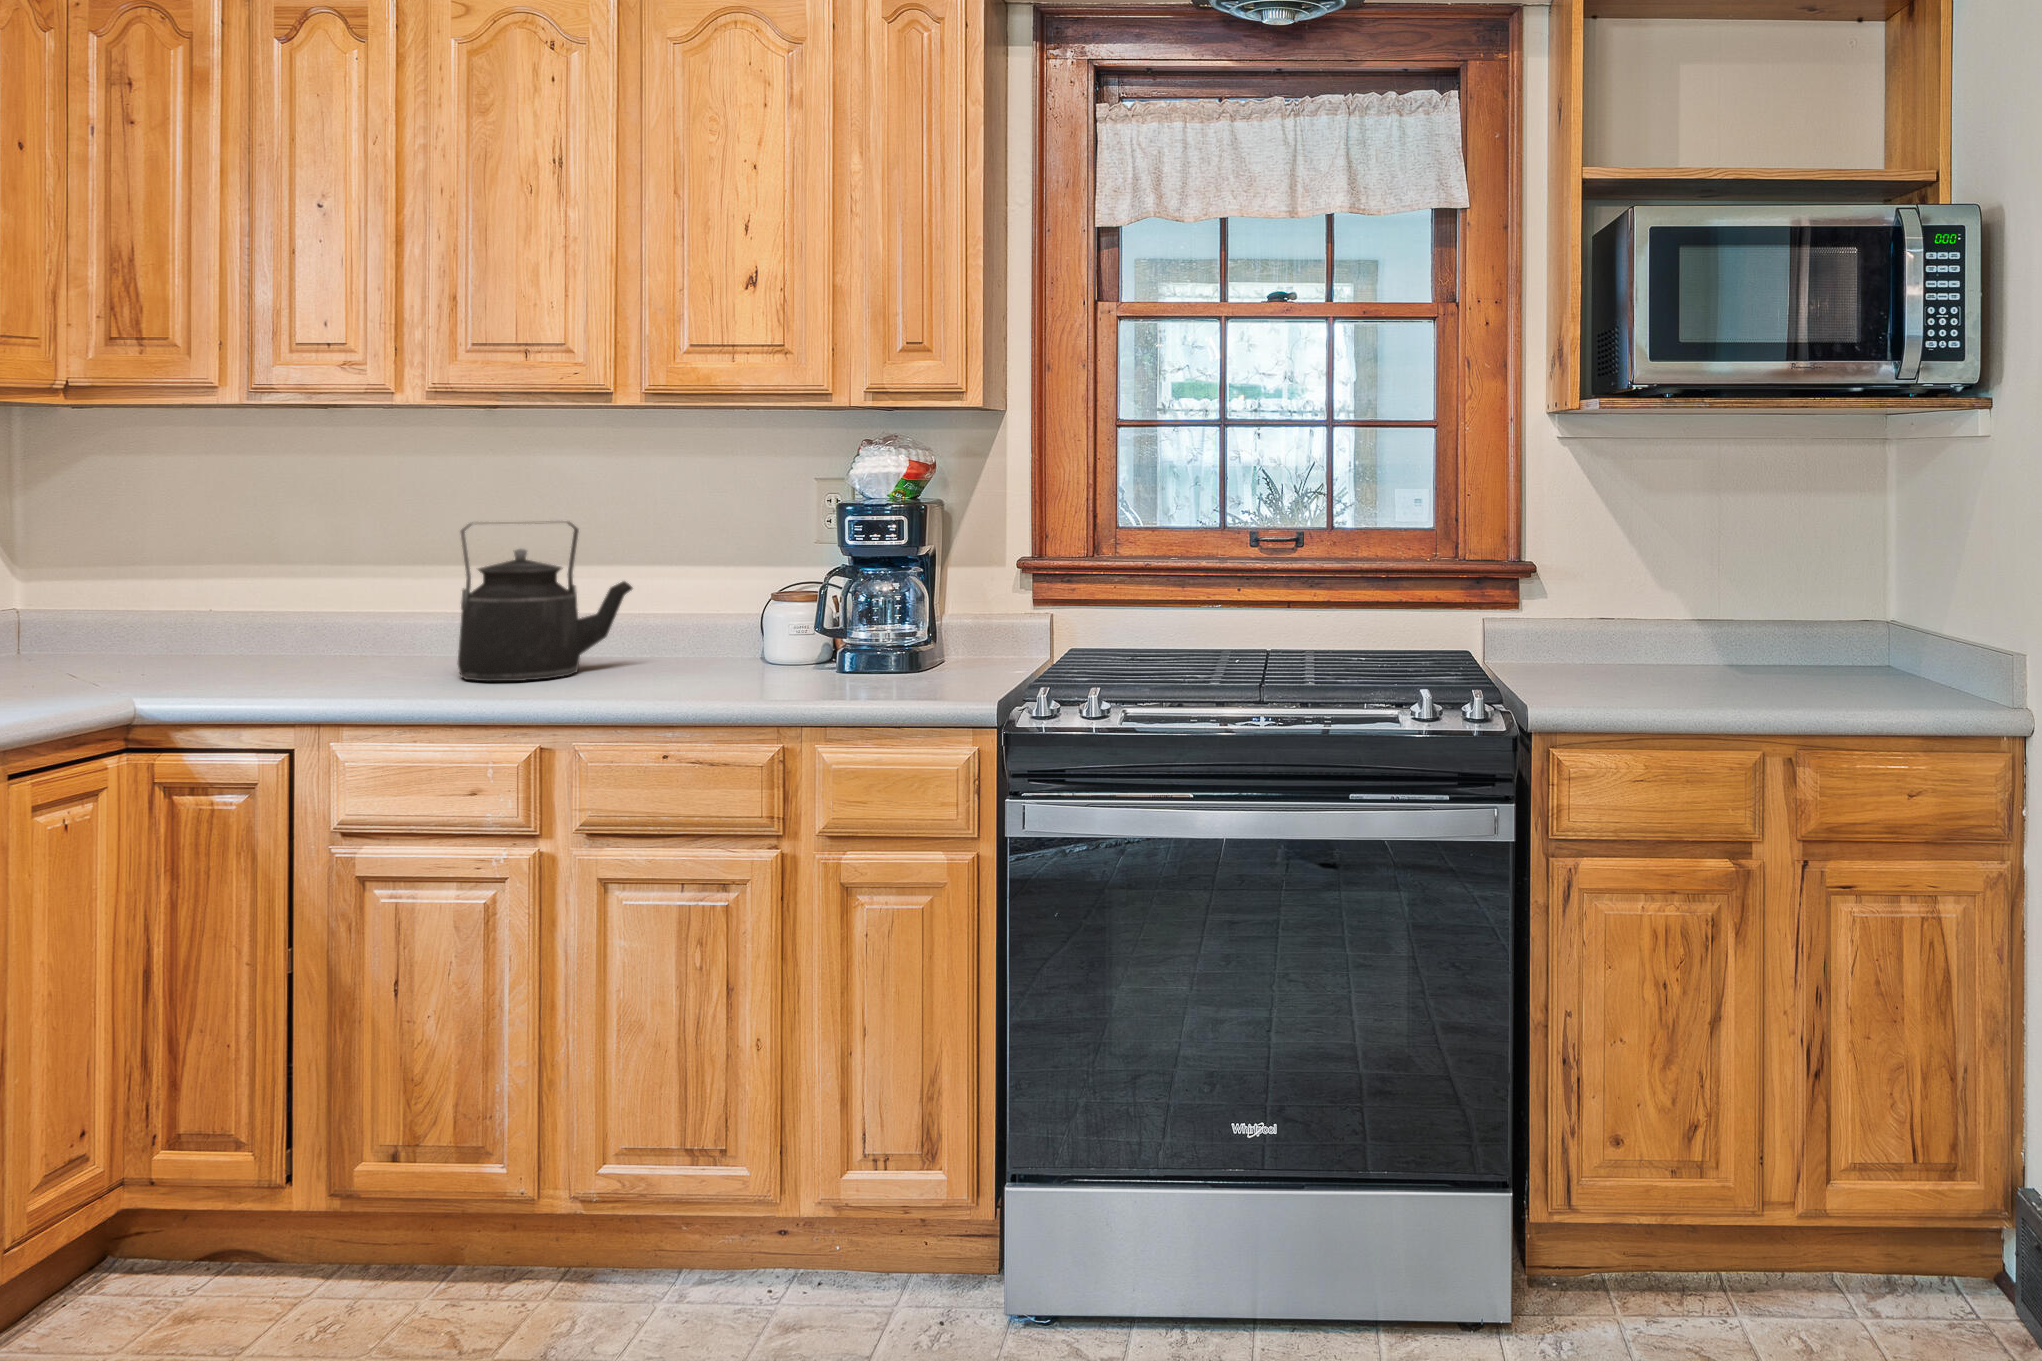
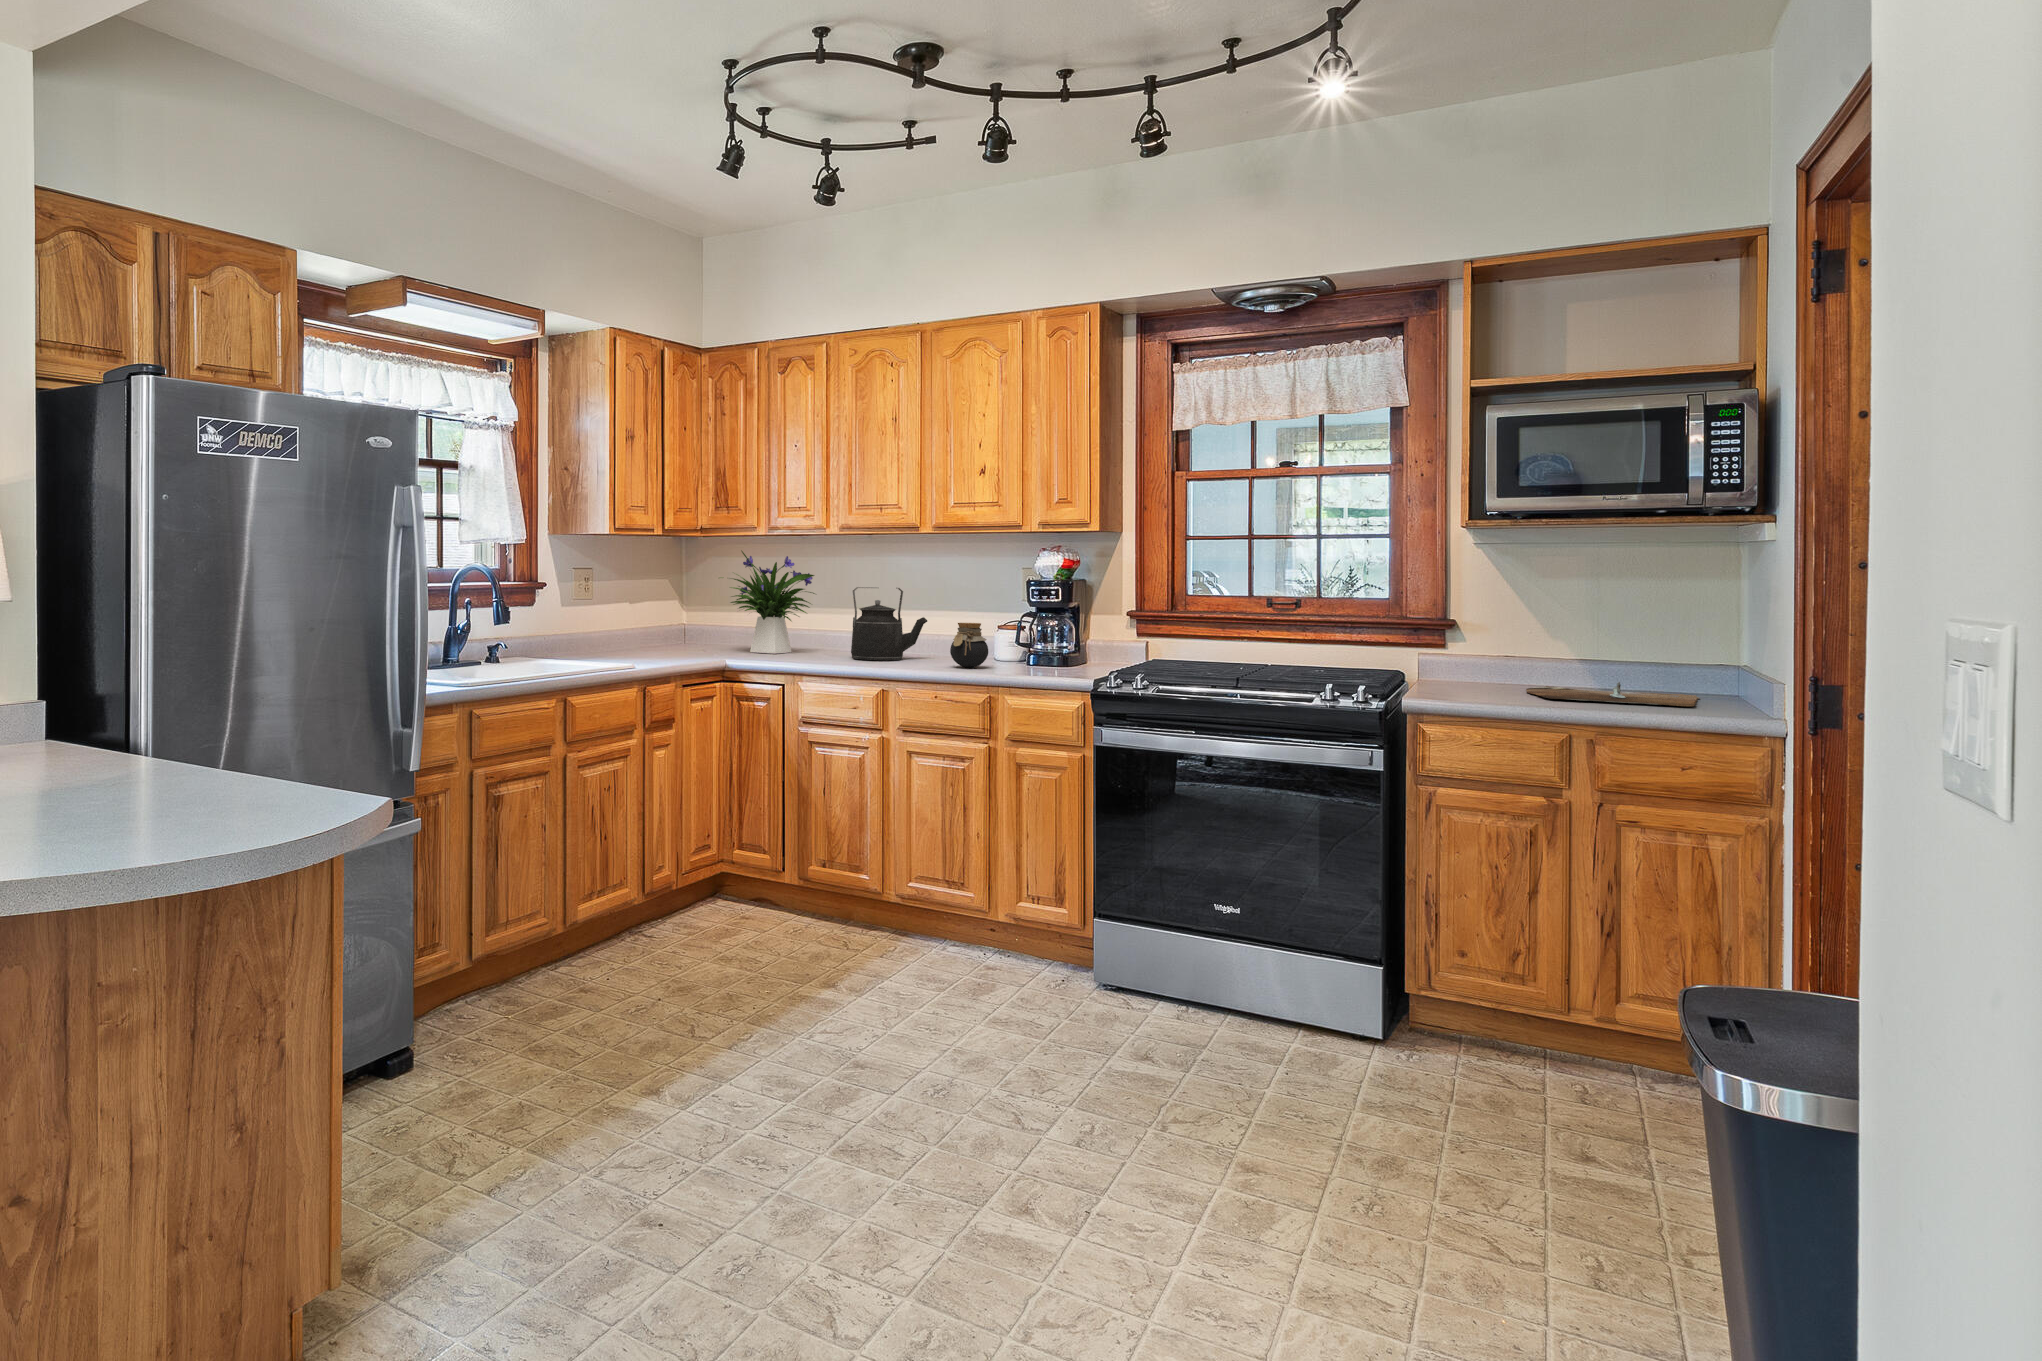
flower arrangement: none [101,440,377,676] -> present [731,551,815,654]
jar: none [688,594,770,689] -> present [950,623,988,668]
cutting board: none [1636,653,1890,690] -> present [1526,682,1698,706]

